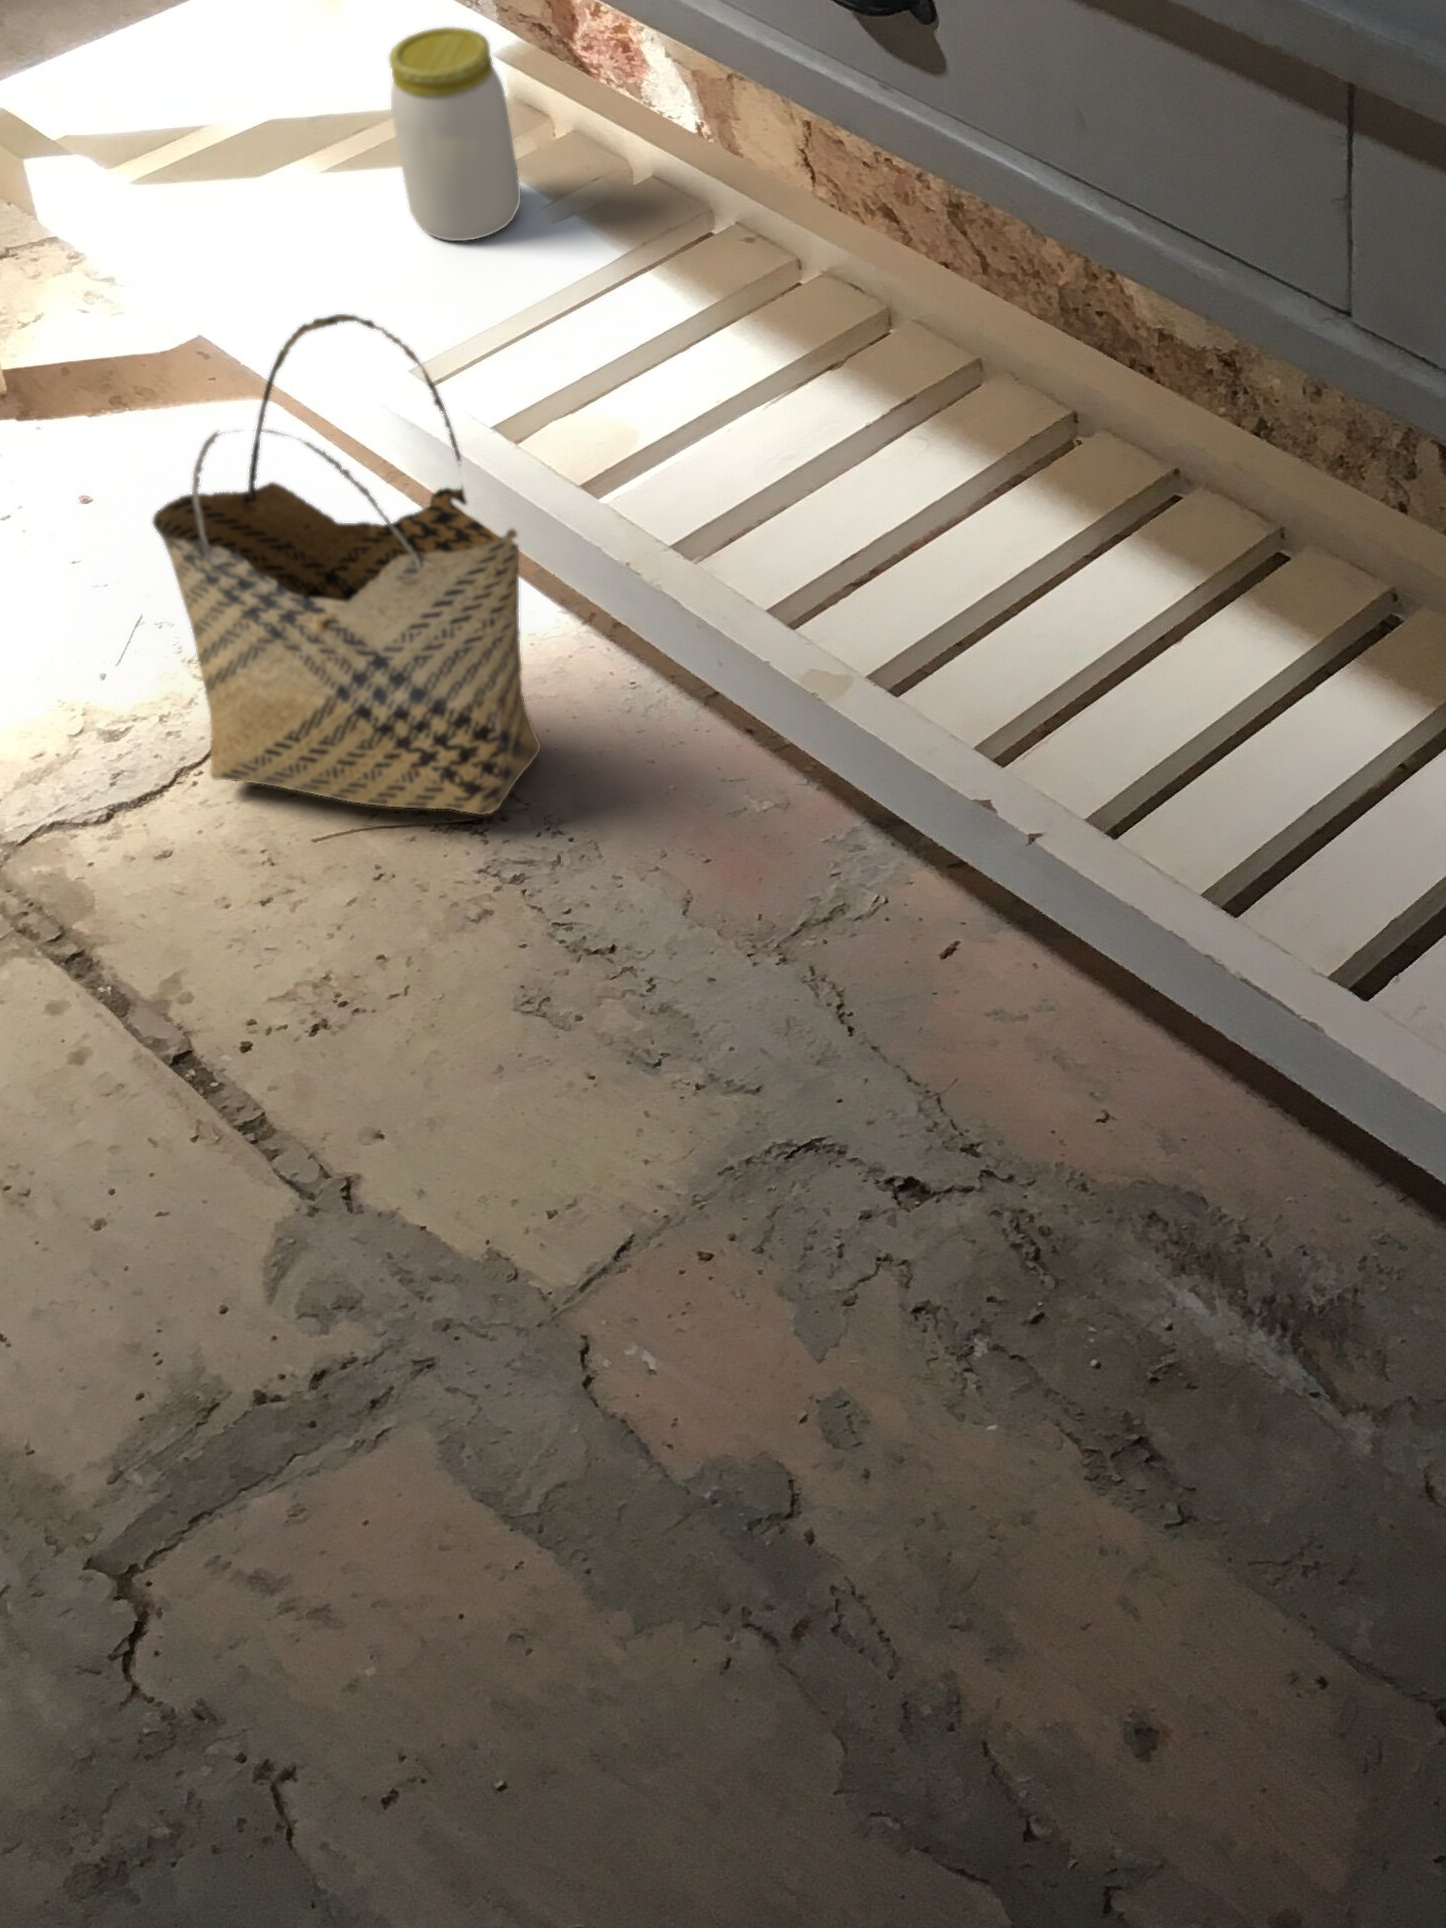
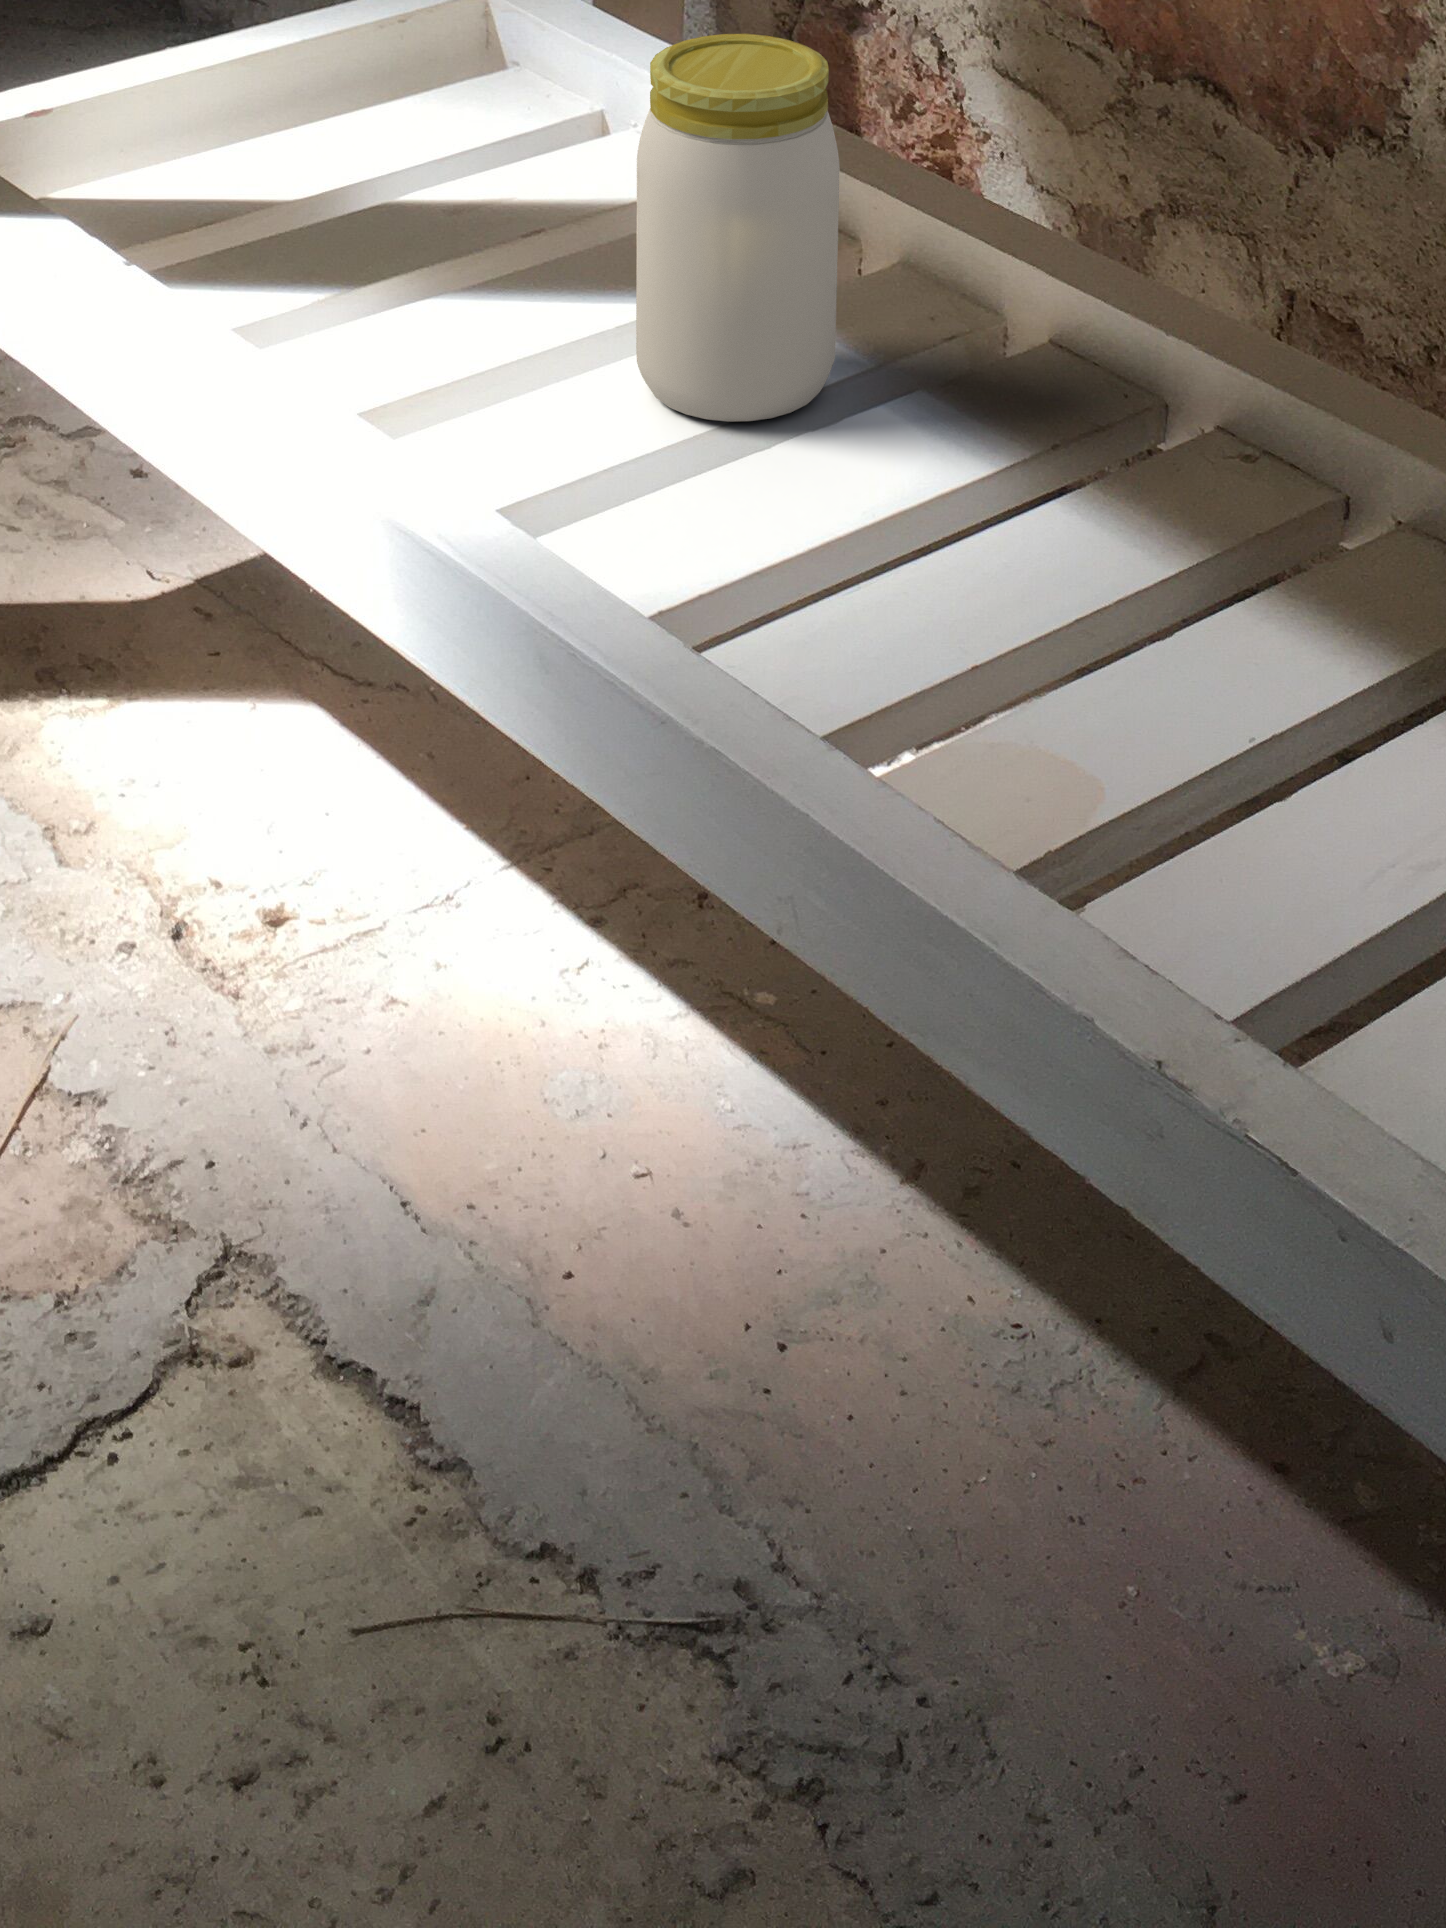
woven basket: present [153,314,541,815] -> none [129,473,895,1612]

